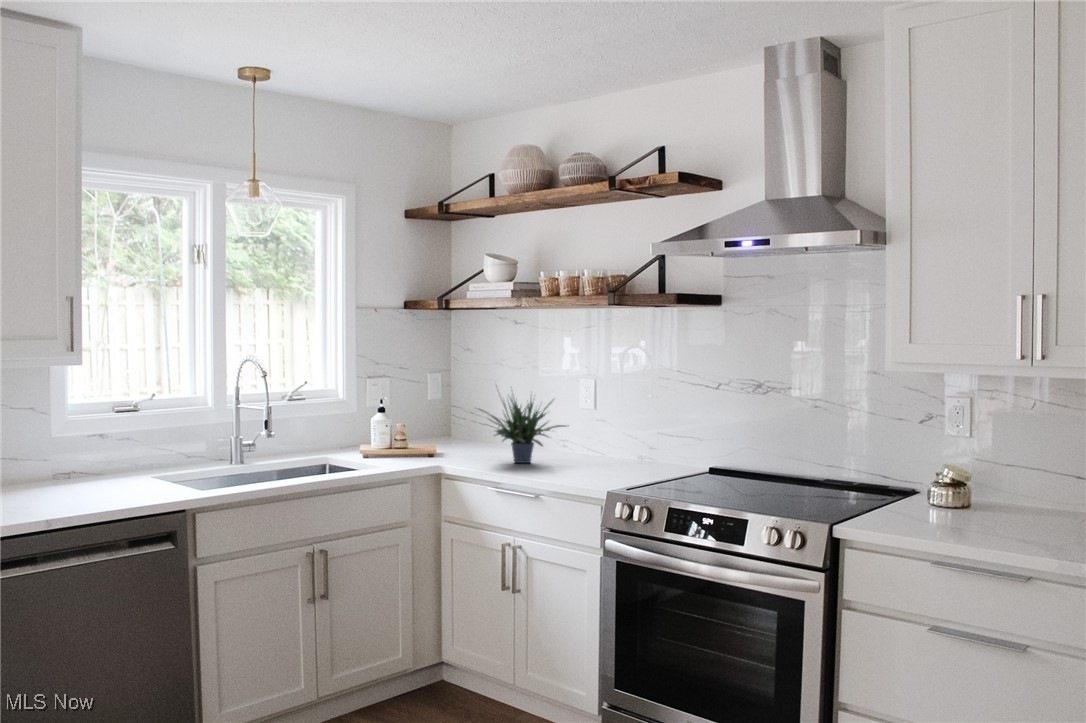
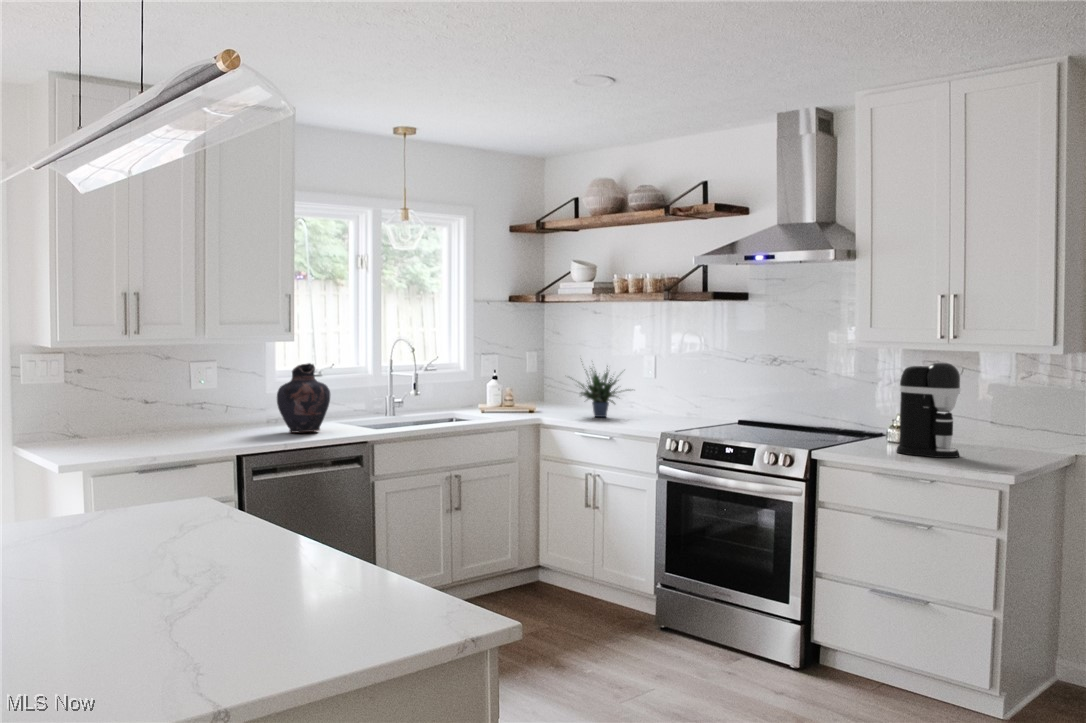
coffee maker: none [957,395,1057,539] -> present [897,362,960,458]
vase: none [34,397,121,502] -> present [277,363,330,433]

